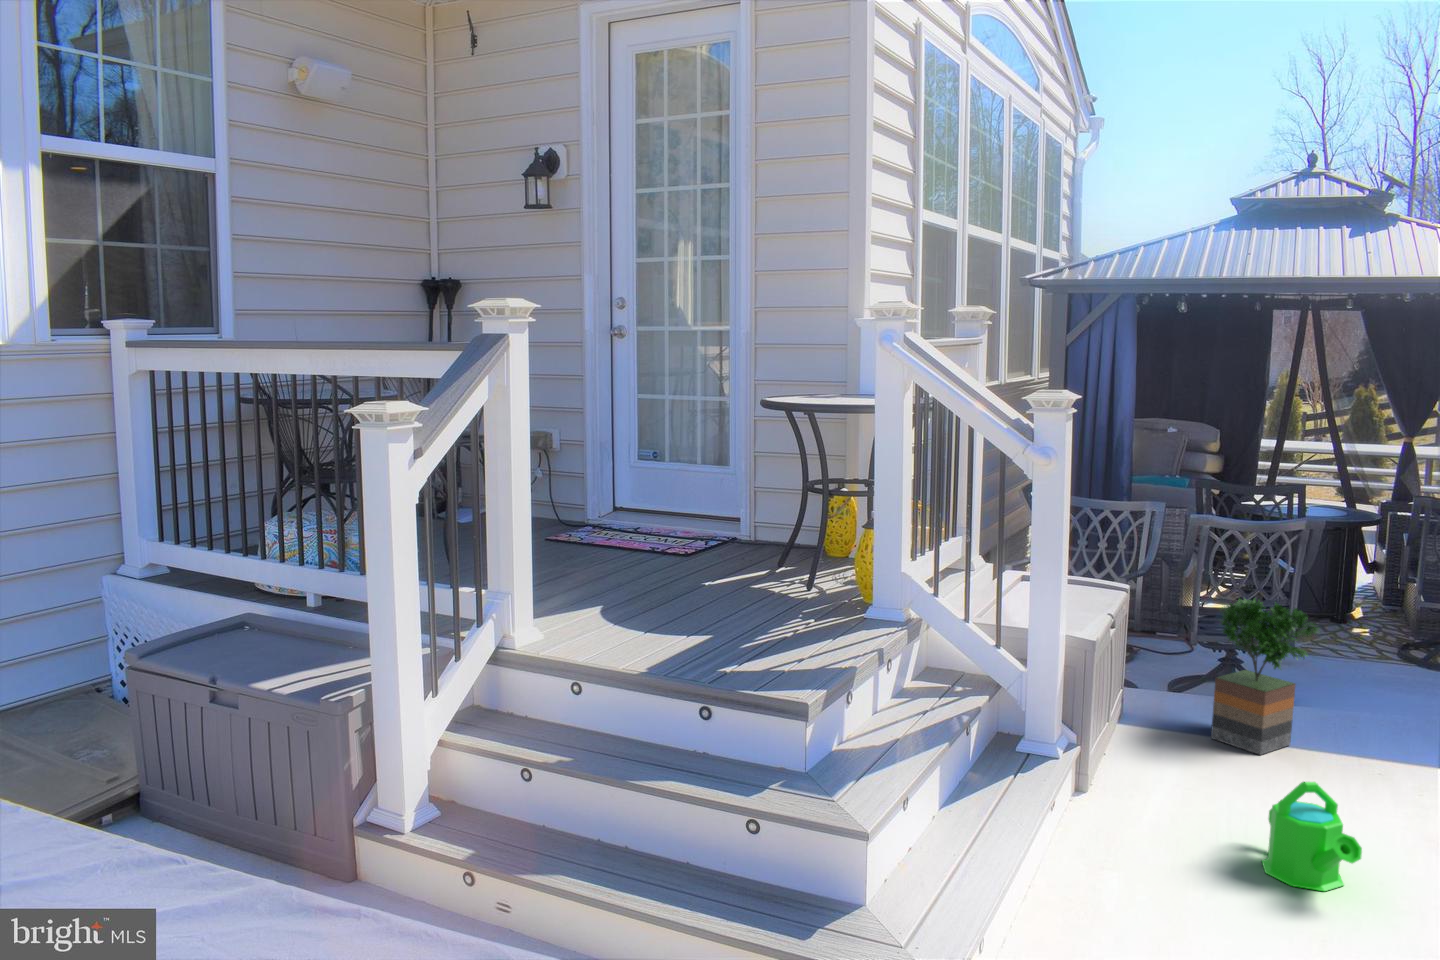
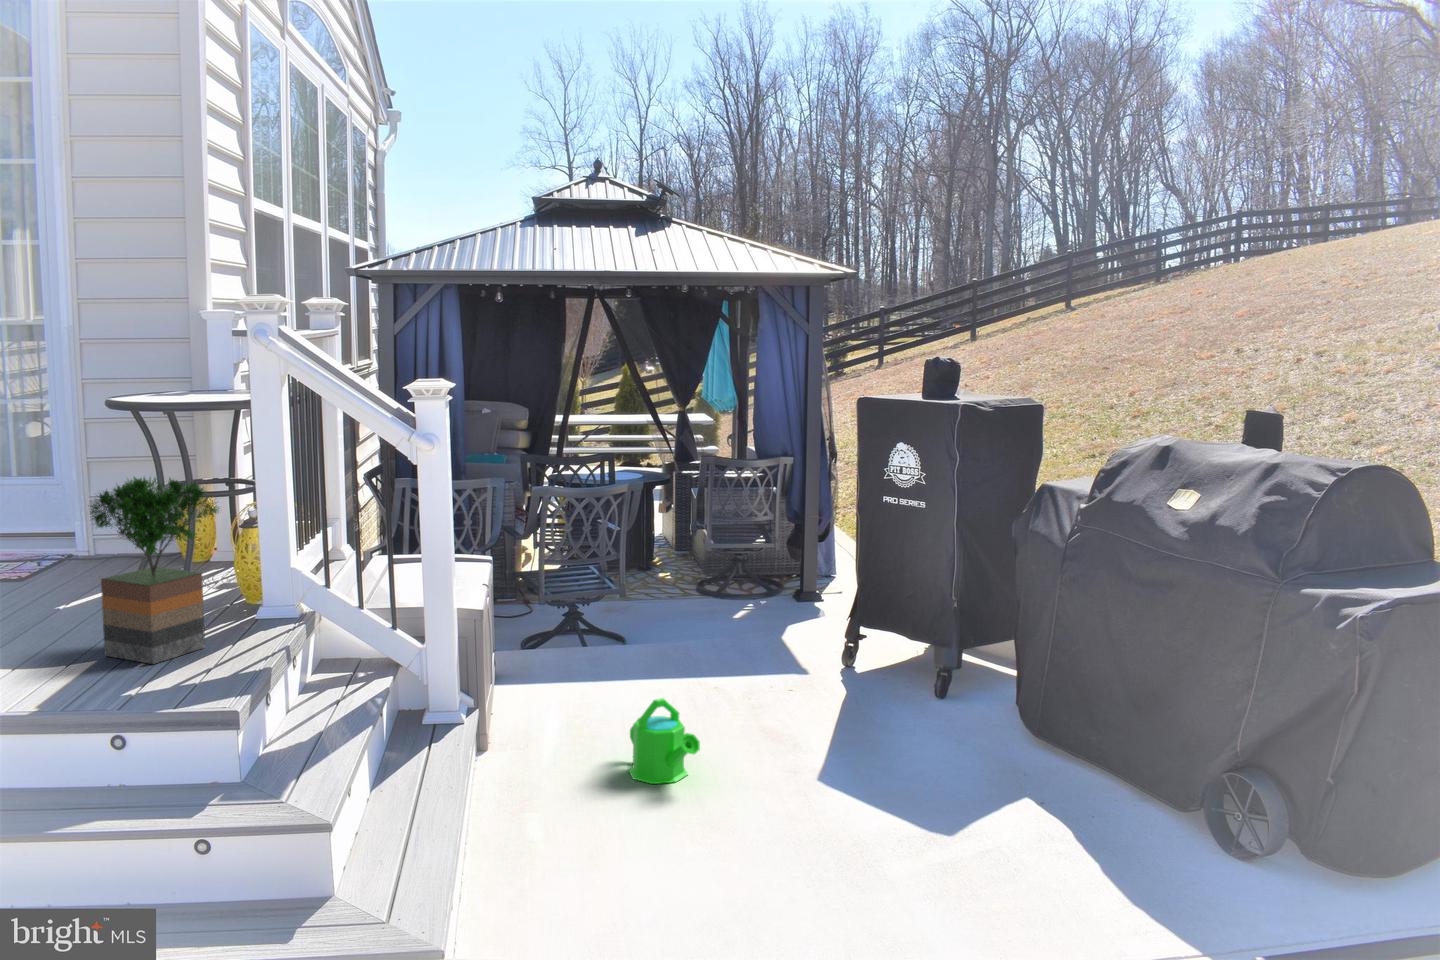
potted tree: present [1211,599,1318,755] -> present [90,477,219,664]

